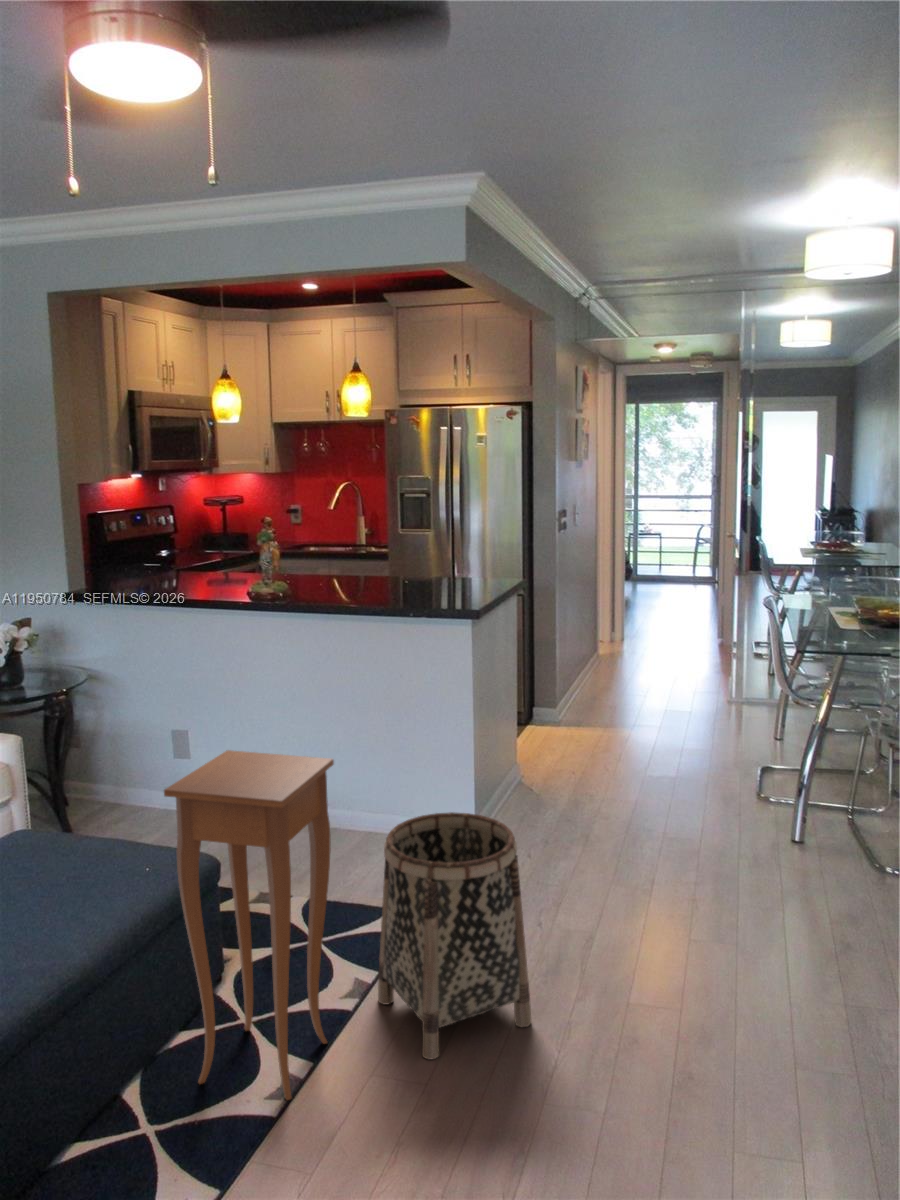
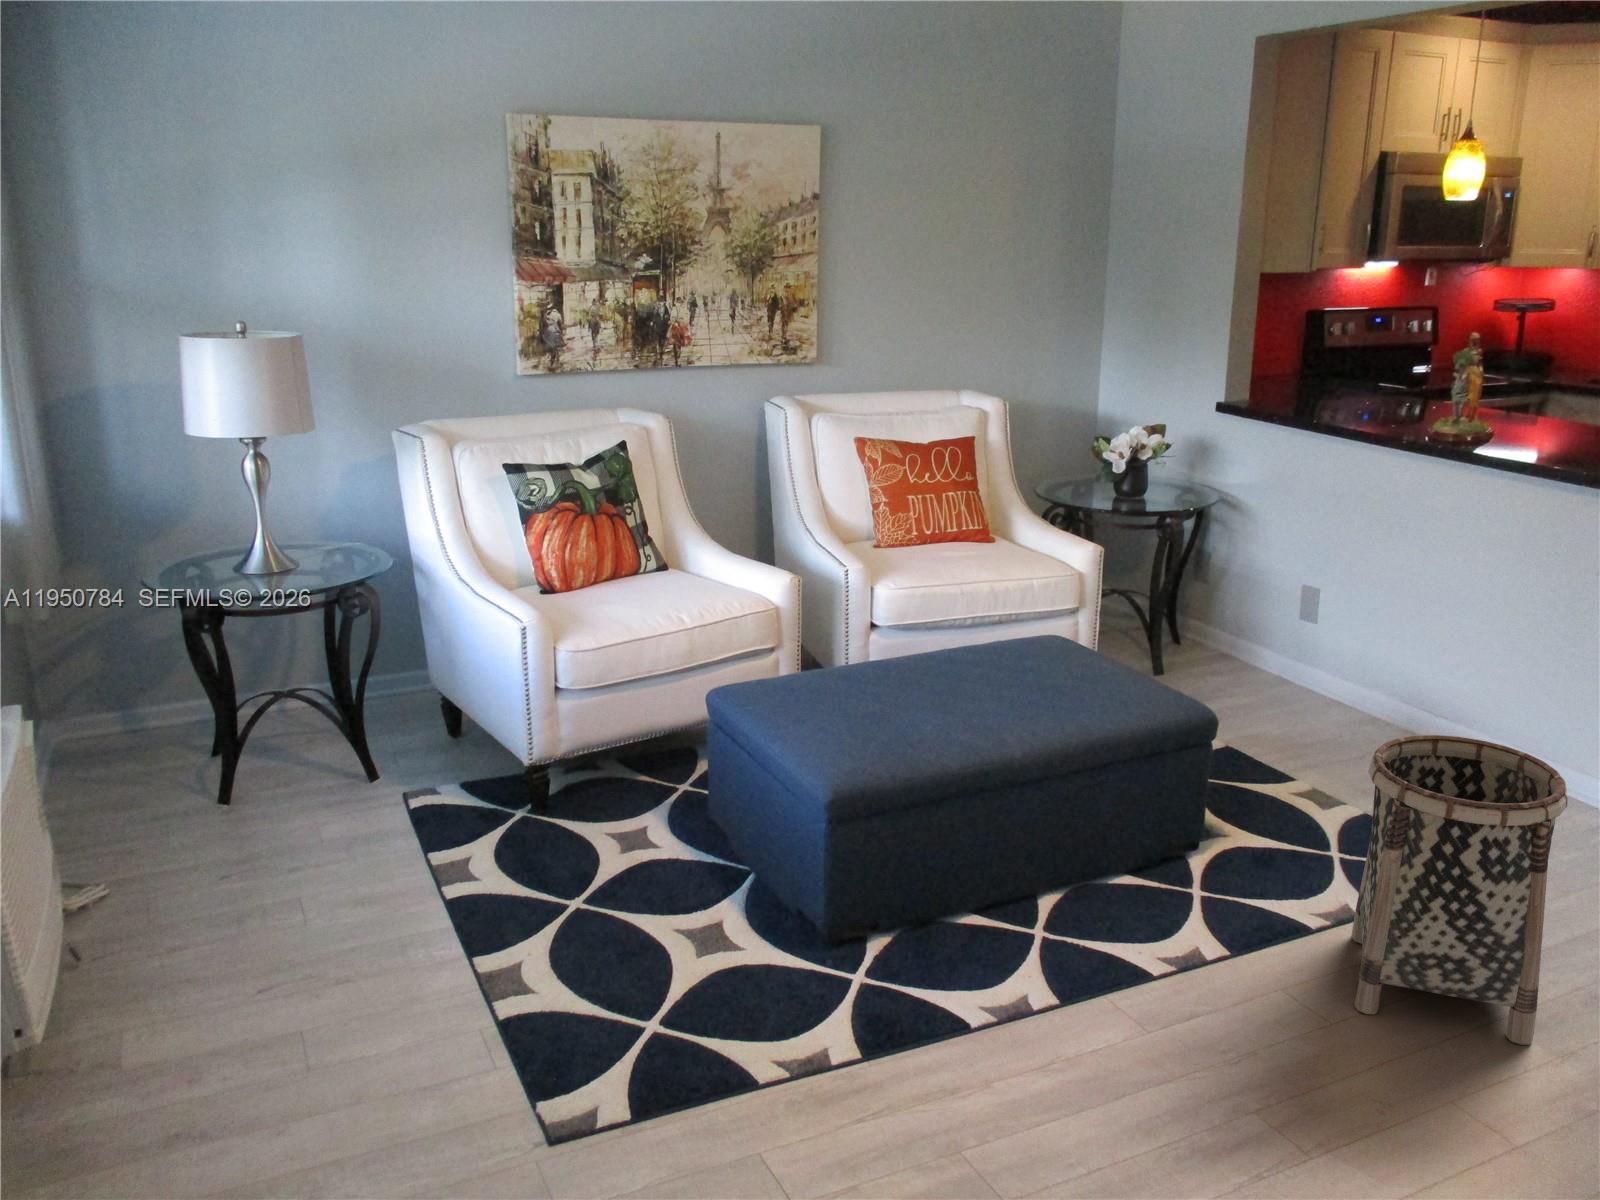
side table: present [164,750,334,1100] -> none [1110,591,1316,969]

